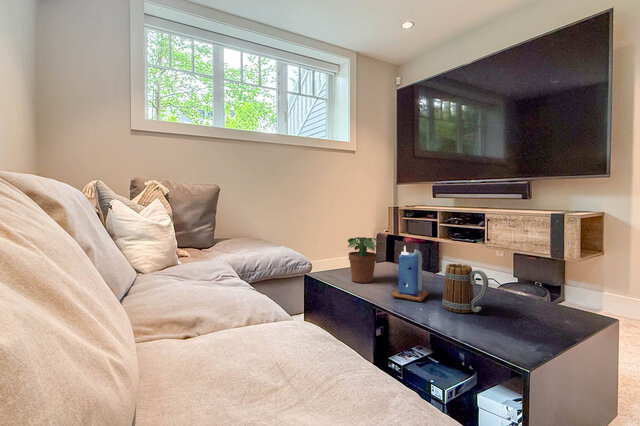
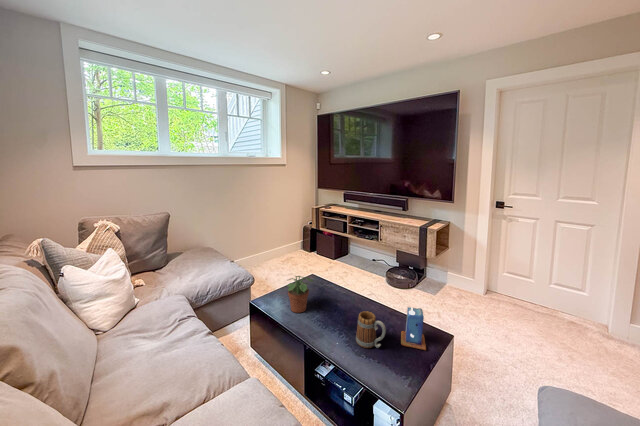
candle: present [391,246,428,301] -> present [401,307,426,351]

